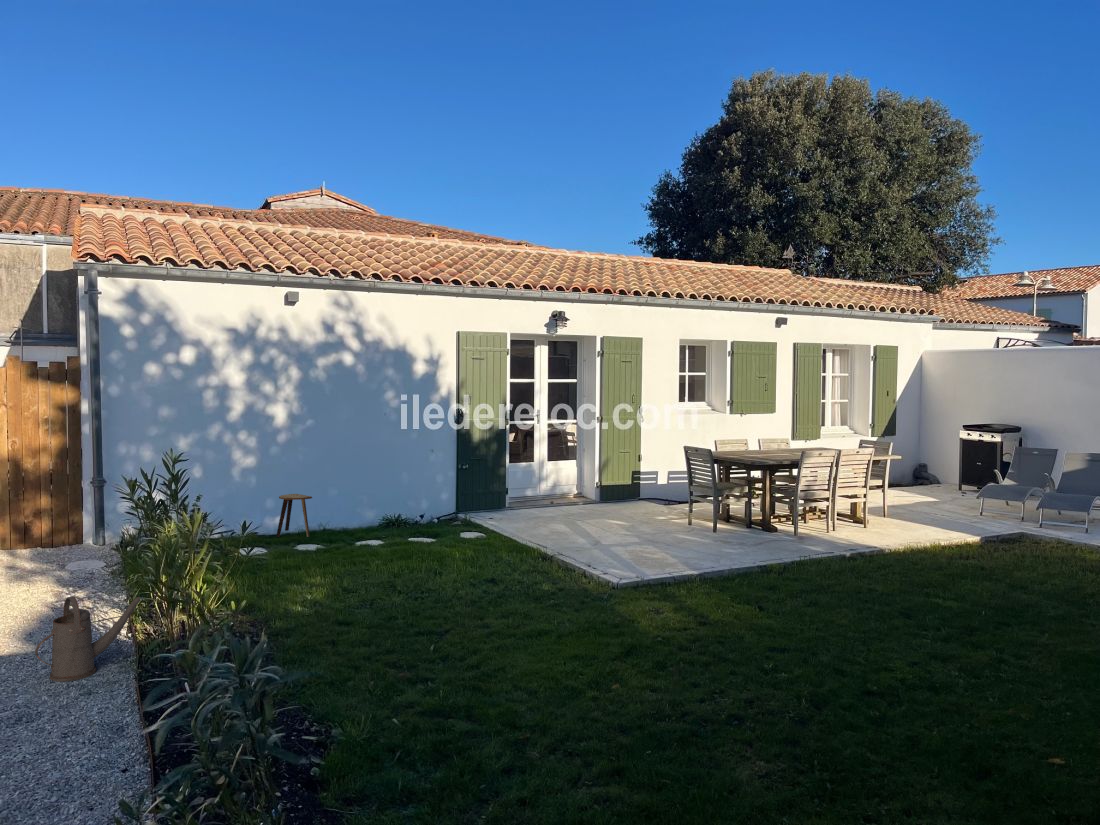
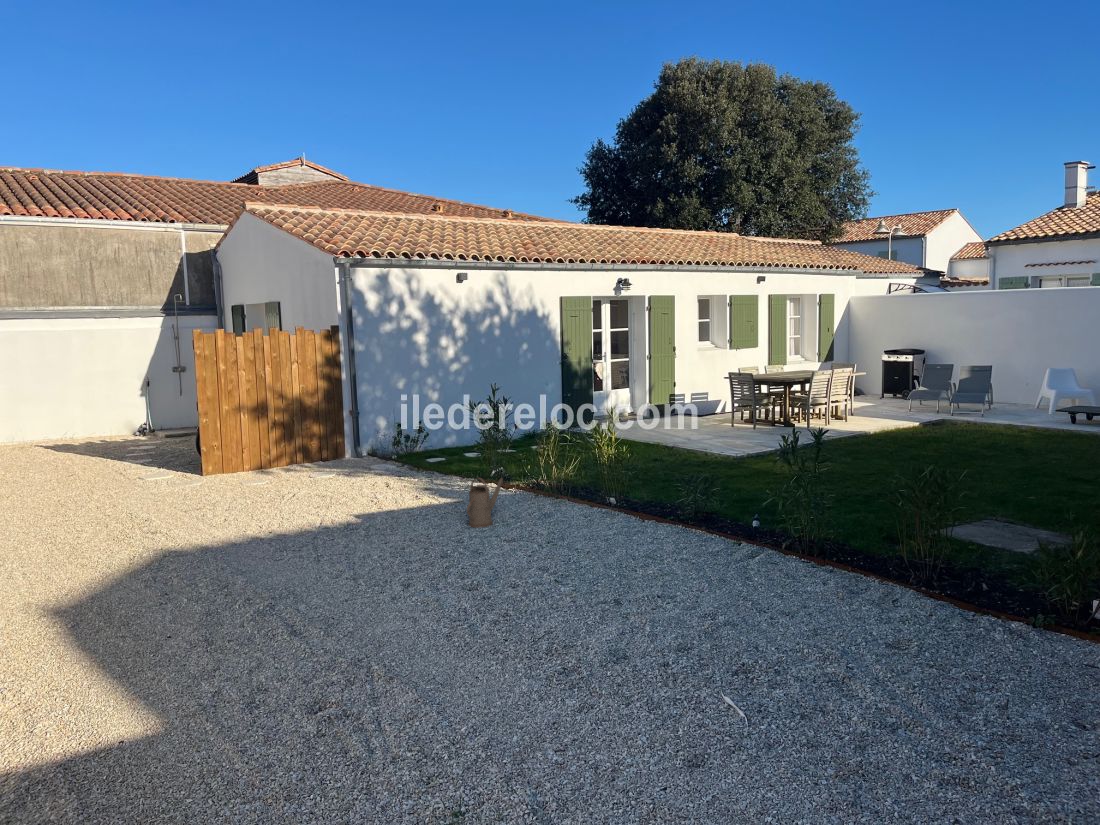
stool: present [276,494,312,537] -> none [459,421,486,453]

